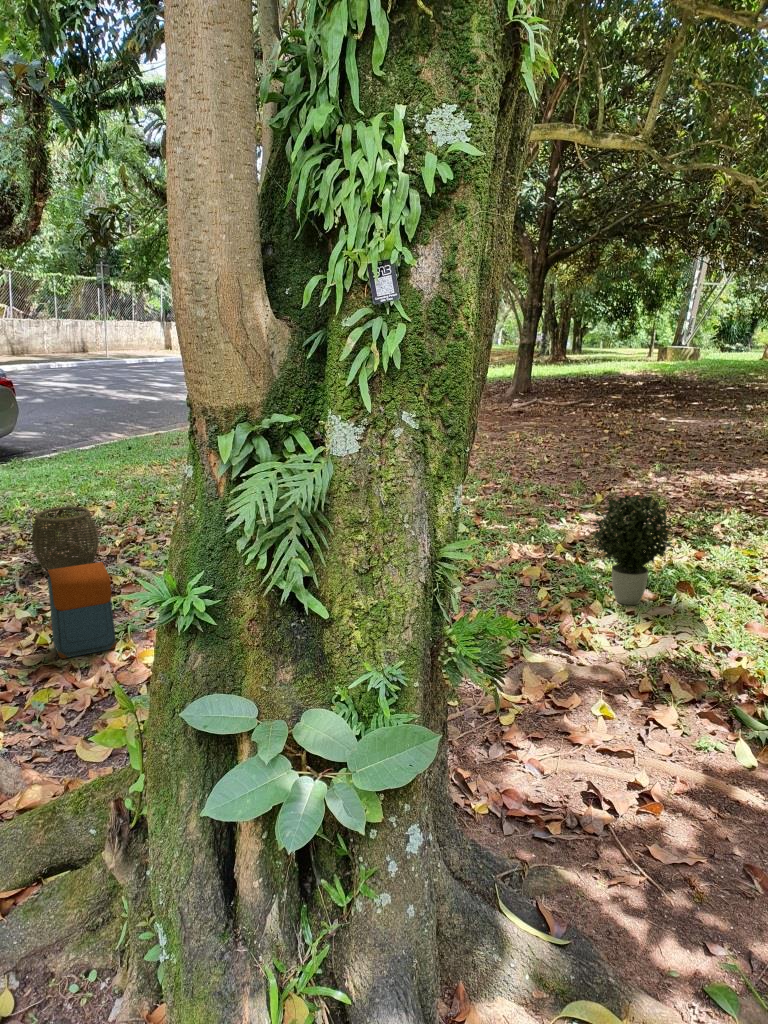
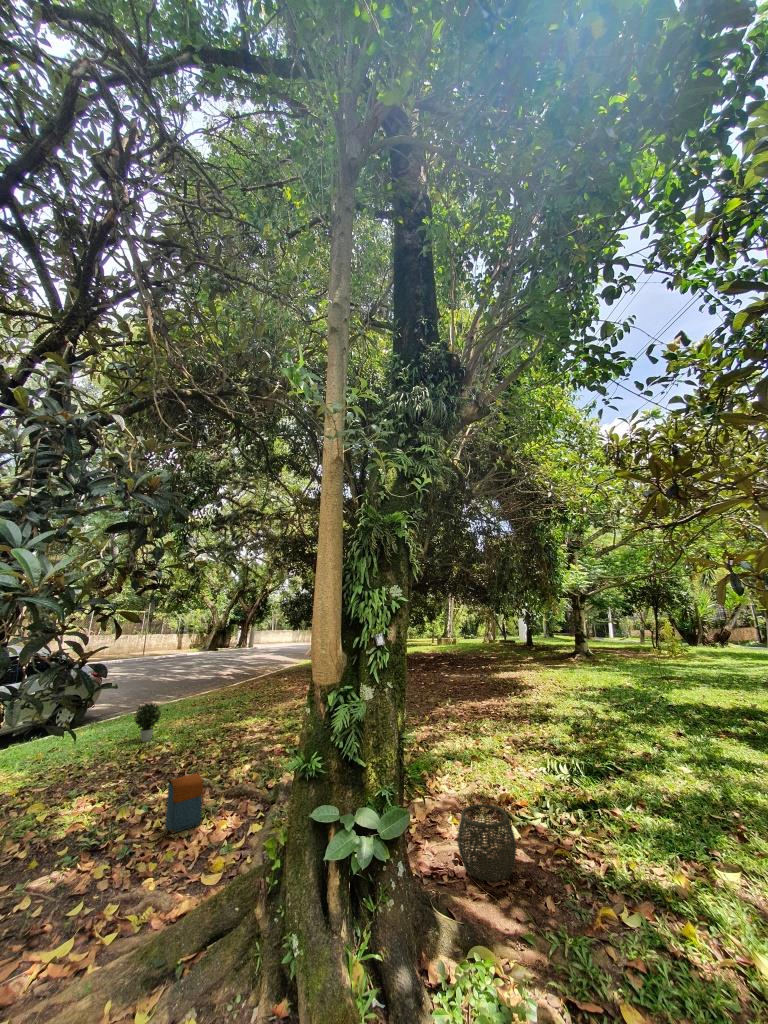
potted plant: present [593,495,674,605] -> present [135,703,161,742]
woven basket: present [31,507,99,570] -> present [457,804,516,882]

